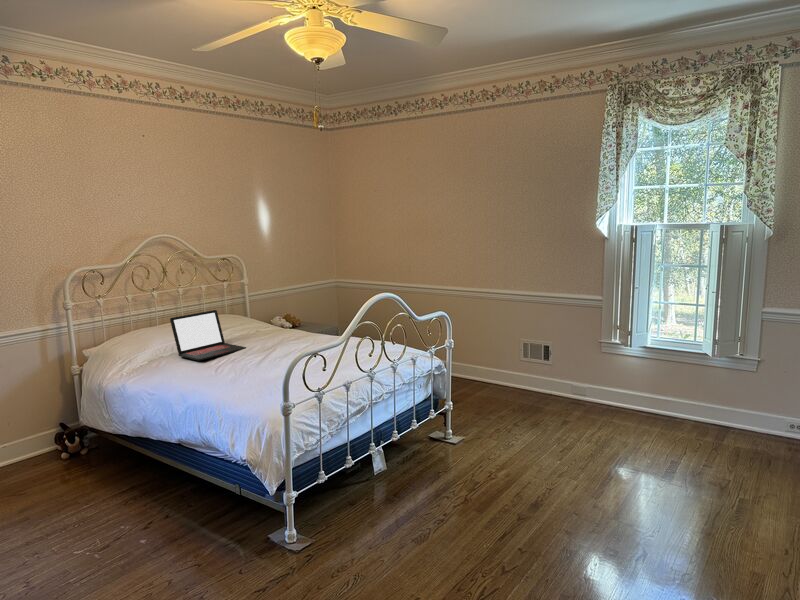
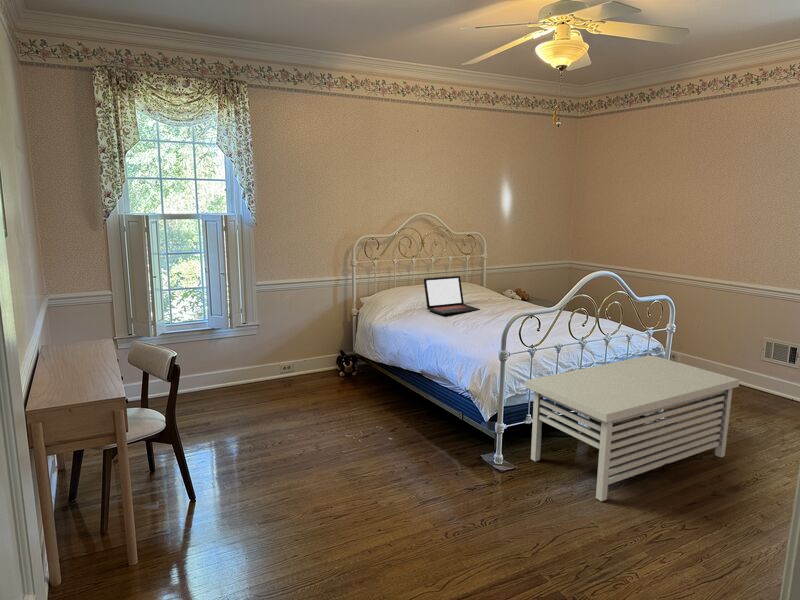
storage bench: none [314,375,522,560] -> present [525,356,739,501]

